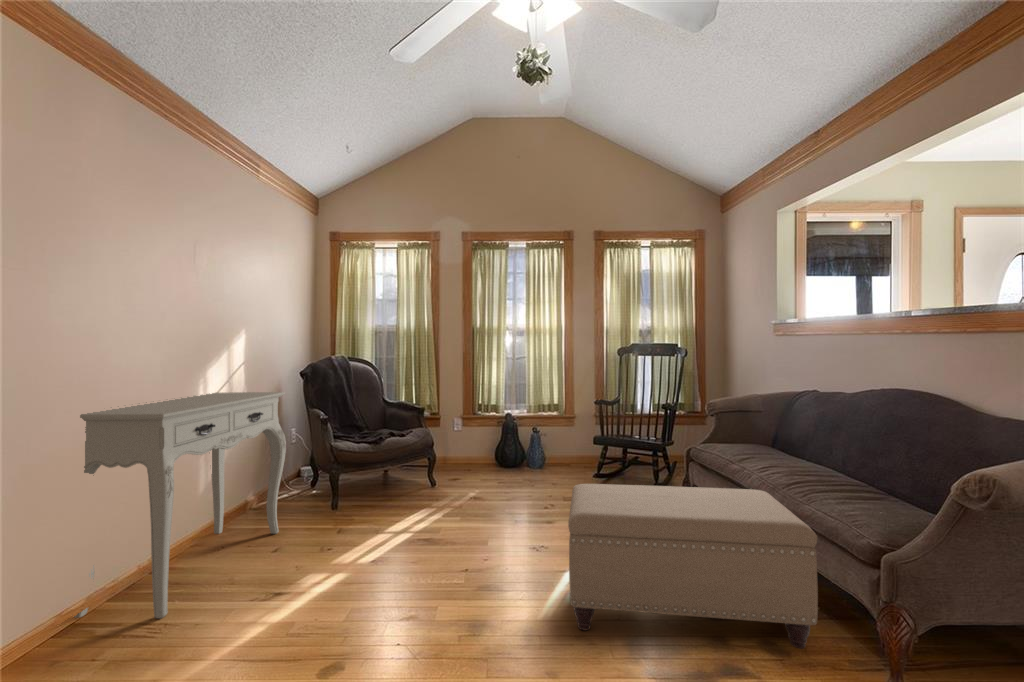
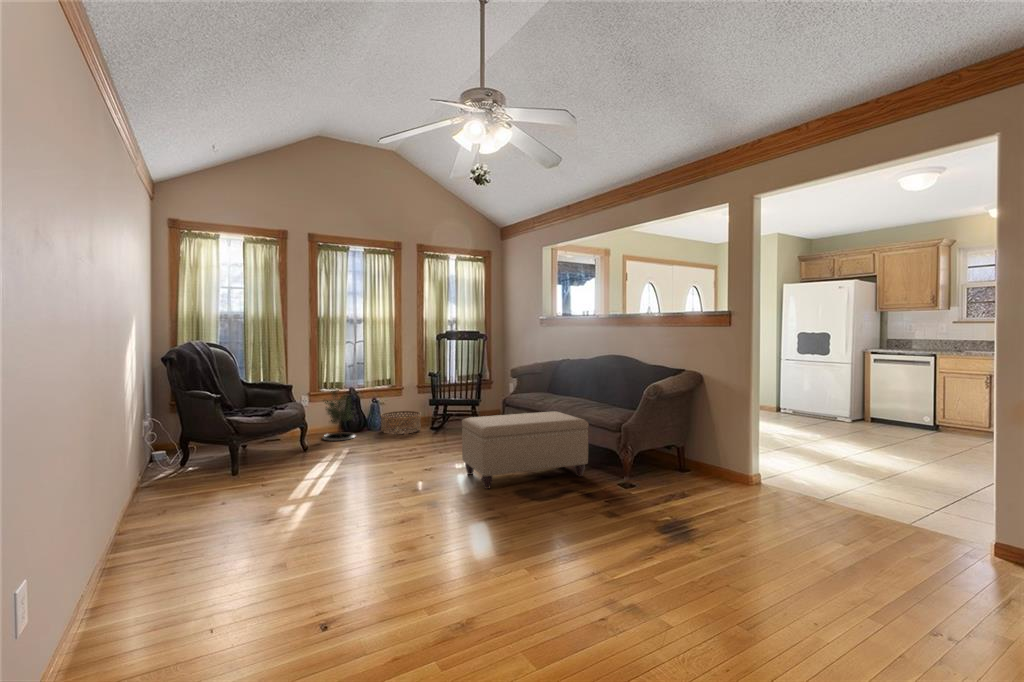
console table: present [74,392,286,619] -> none [117,372,219,549]
potted tree: none [469,404,512,477] -> present [323,383,355,441]
basket: none [542,445,594,478] -> present [381,411,421,434]

